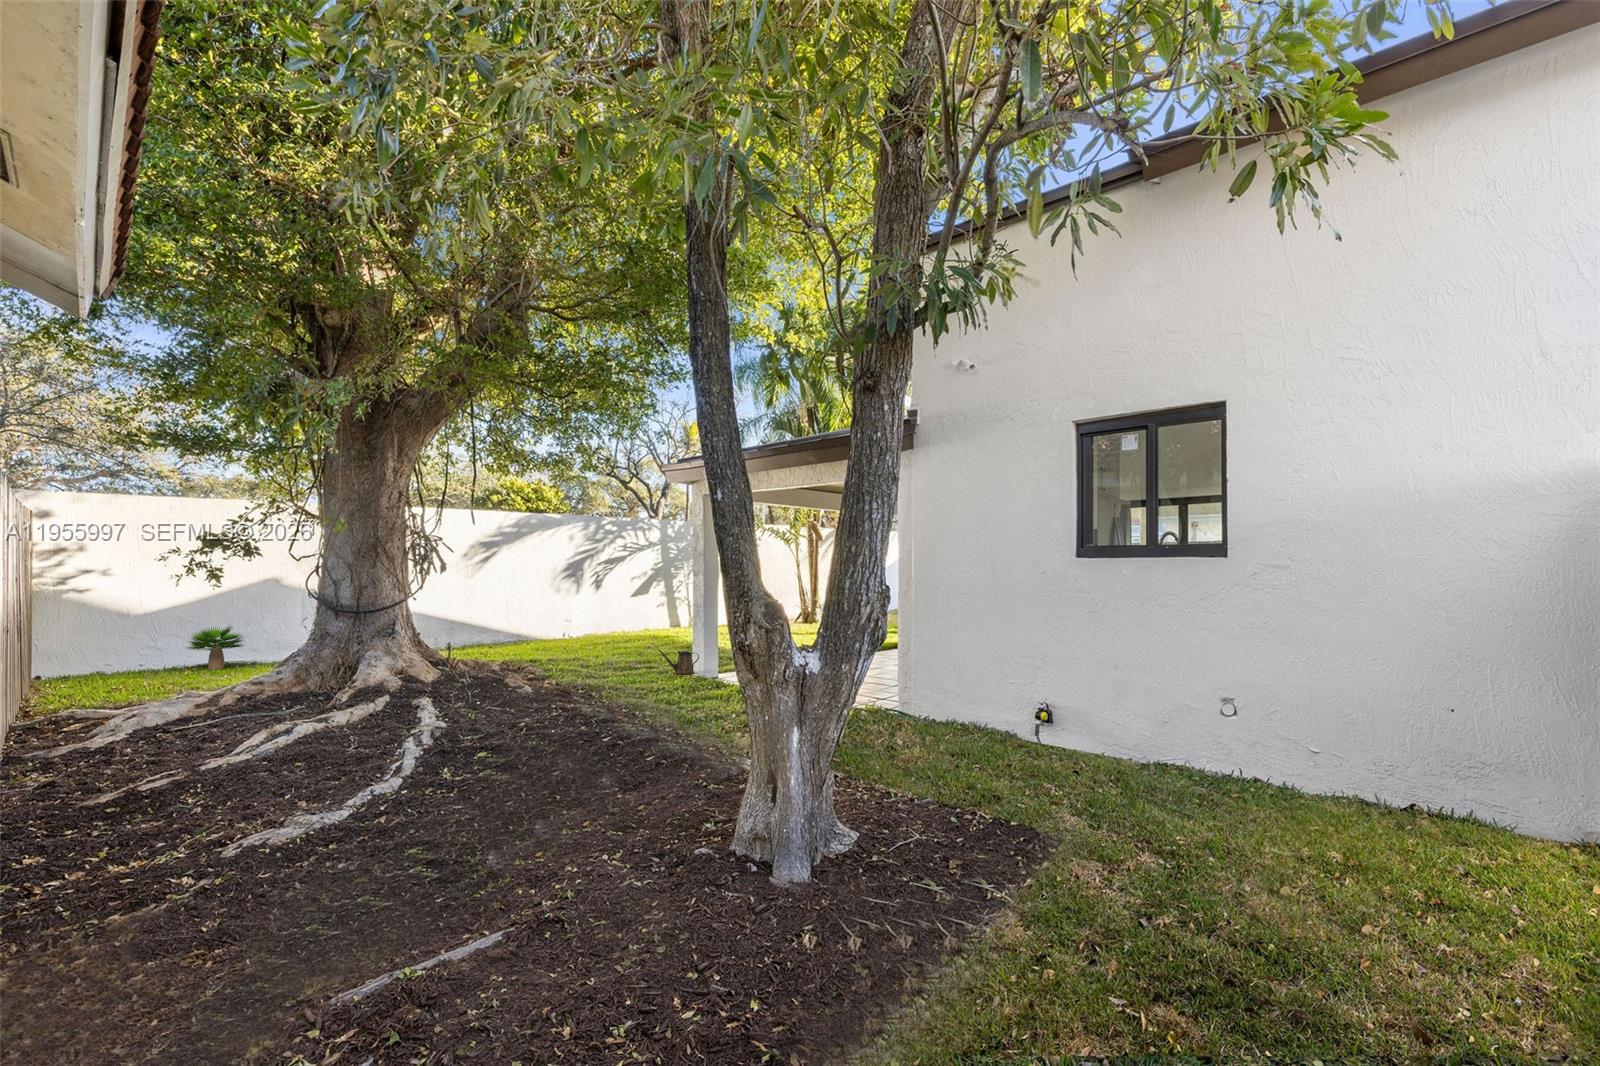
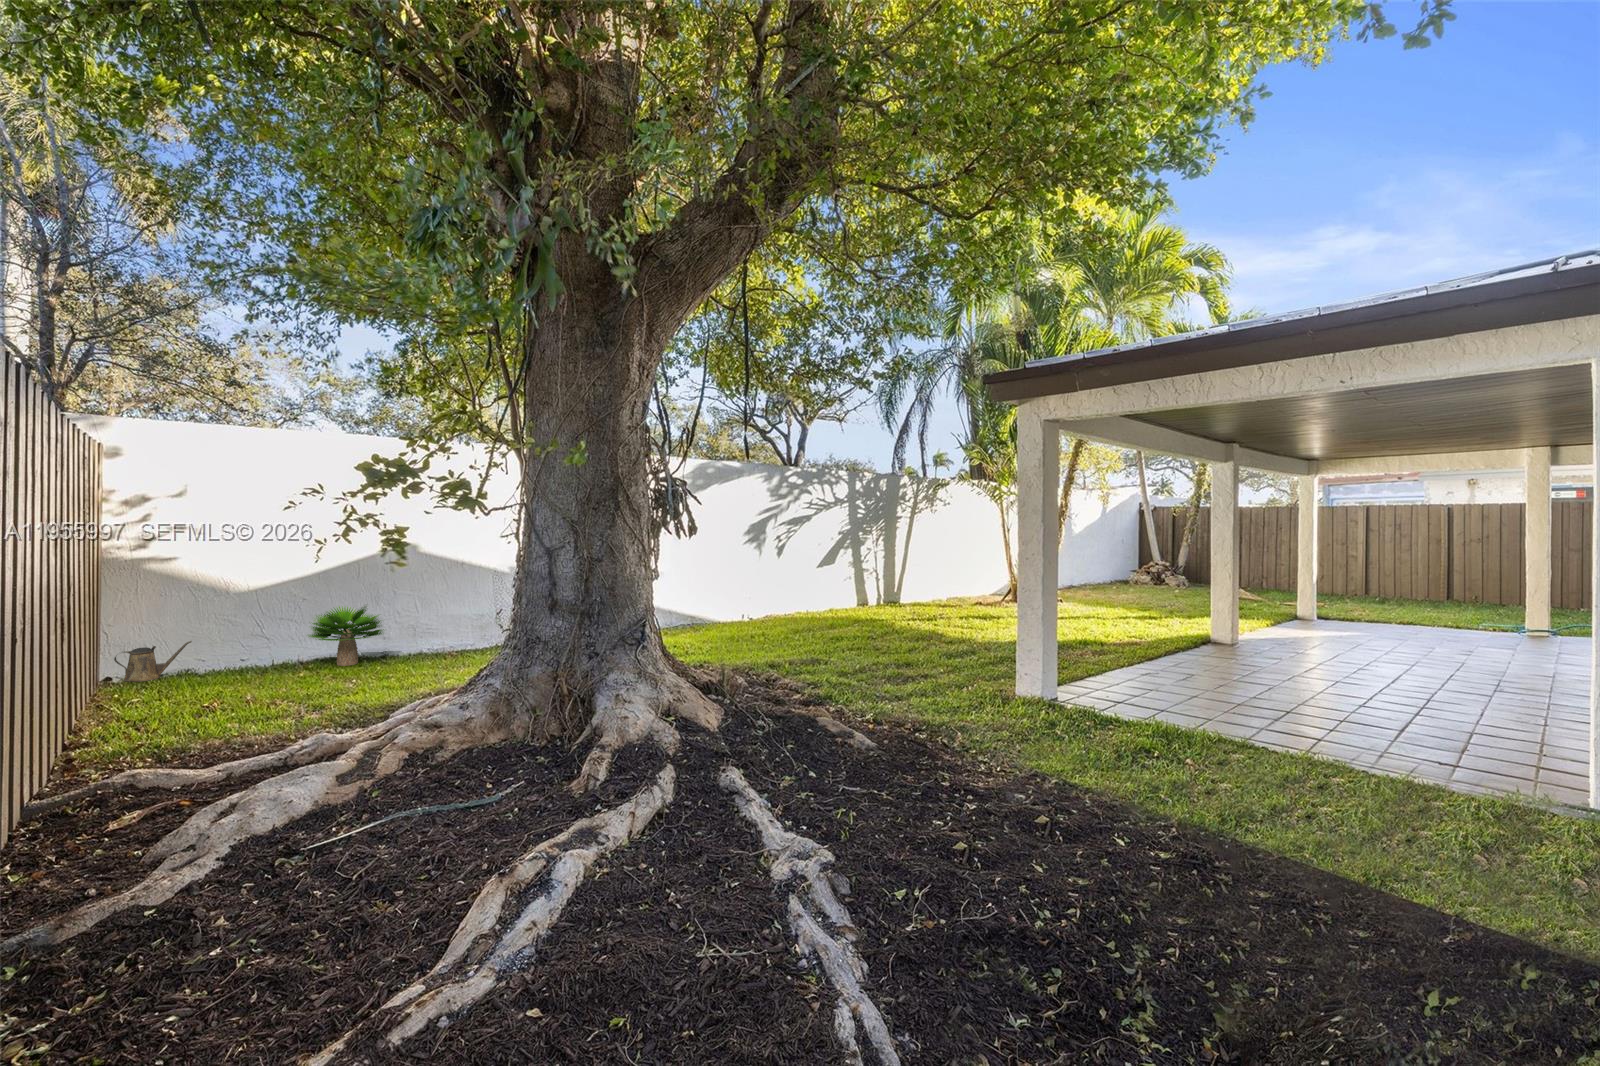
watering can: present [658,650,699,674] -> present [114,641,192,682]

